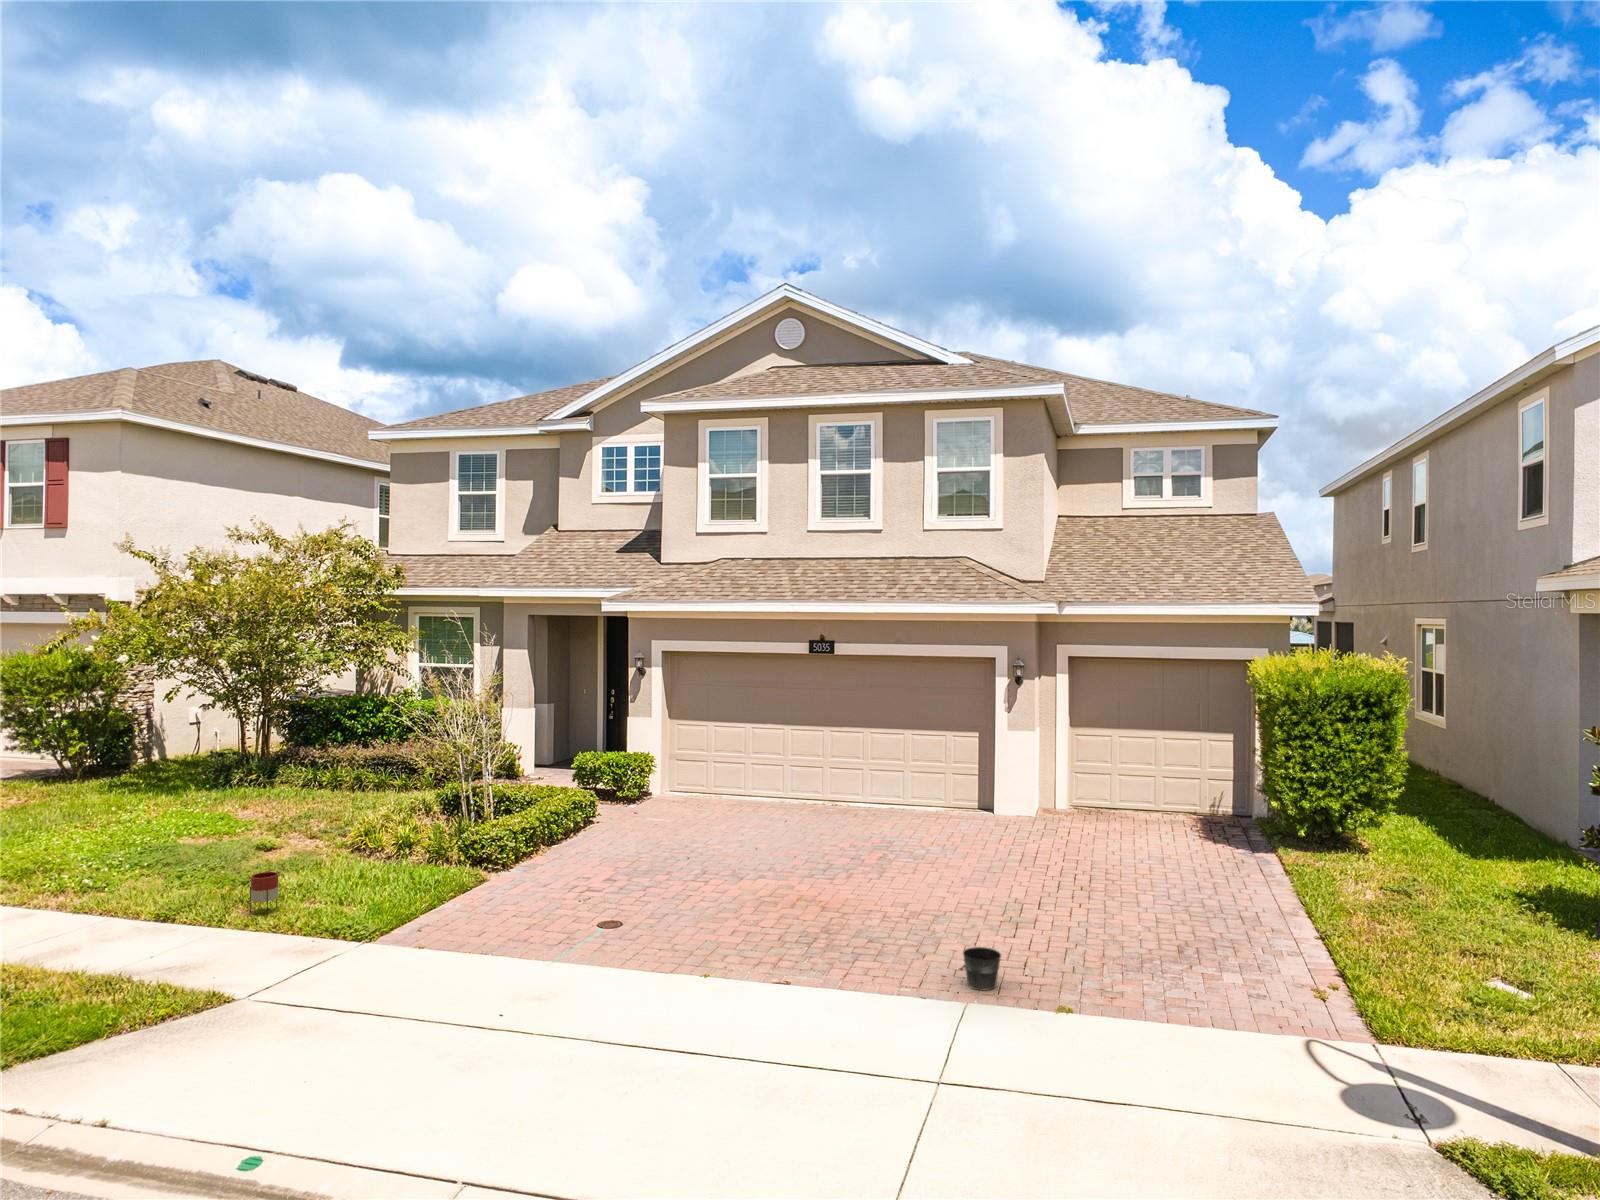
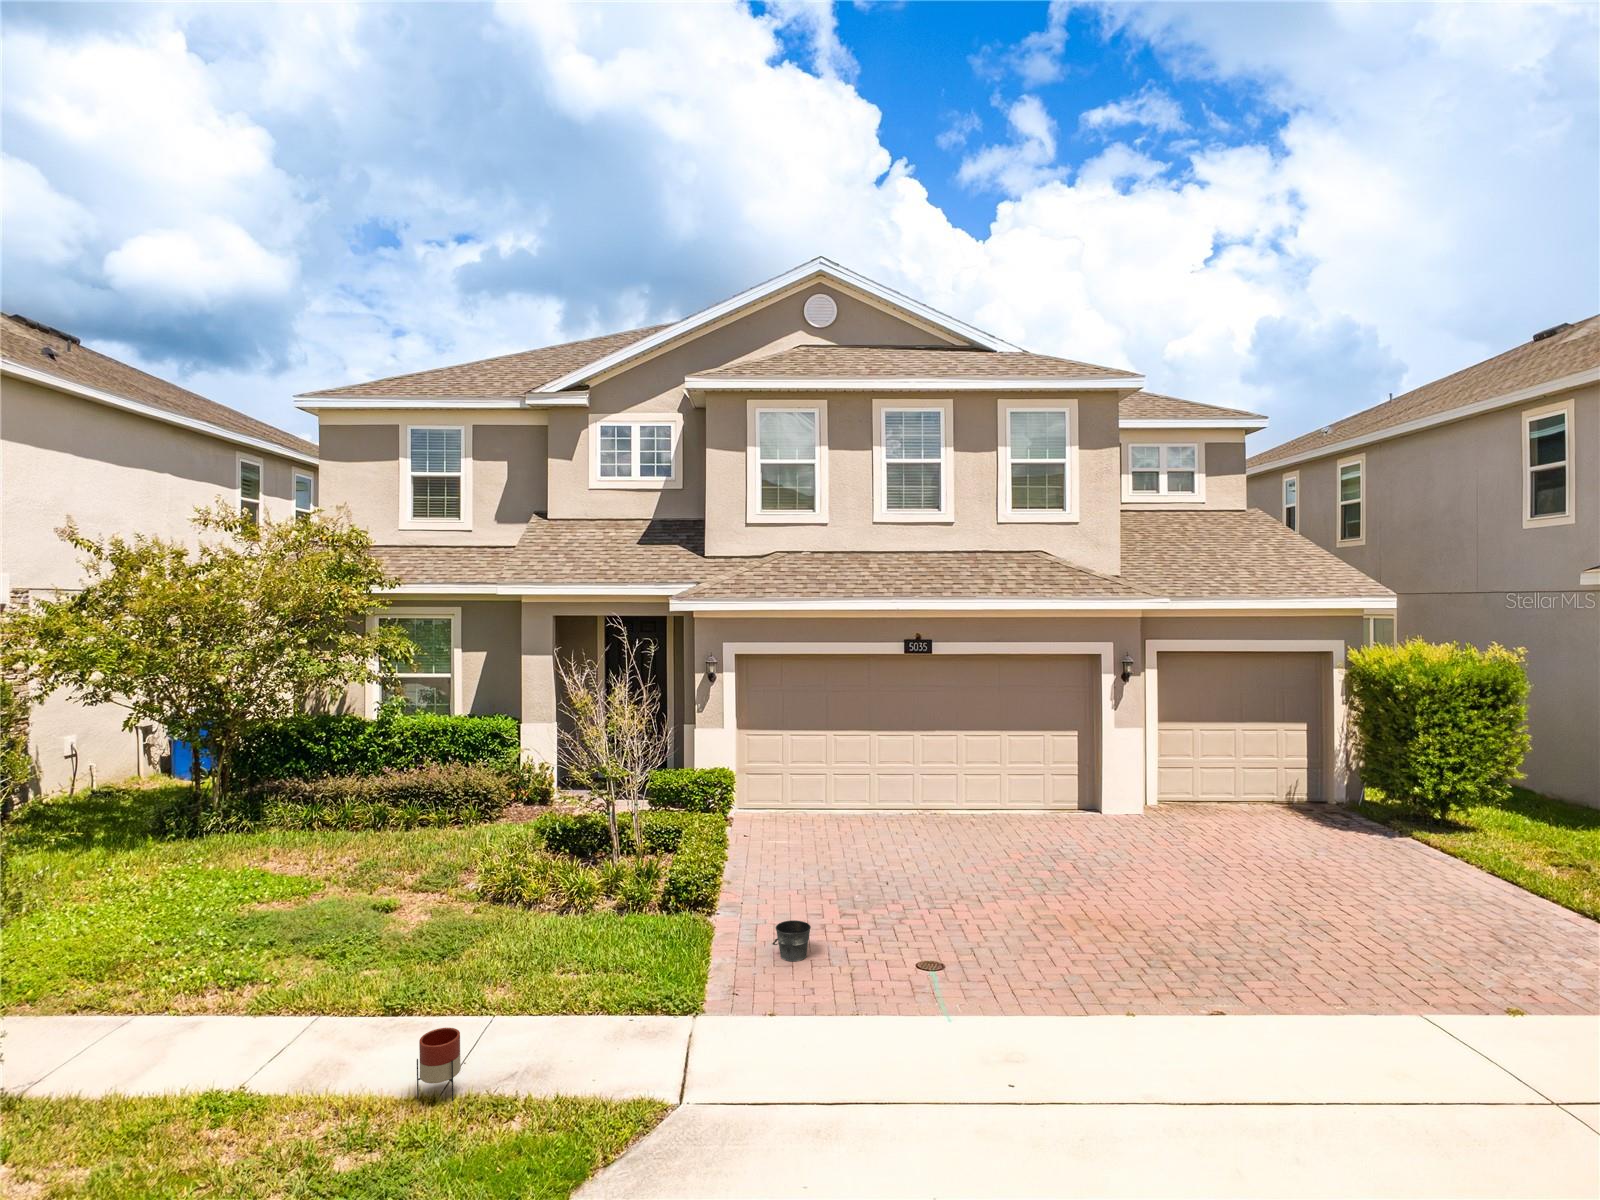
bucket: present [960,947,1001,991] -> present [772,920,811,961]

